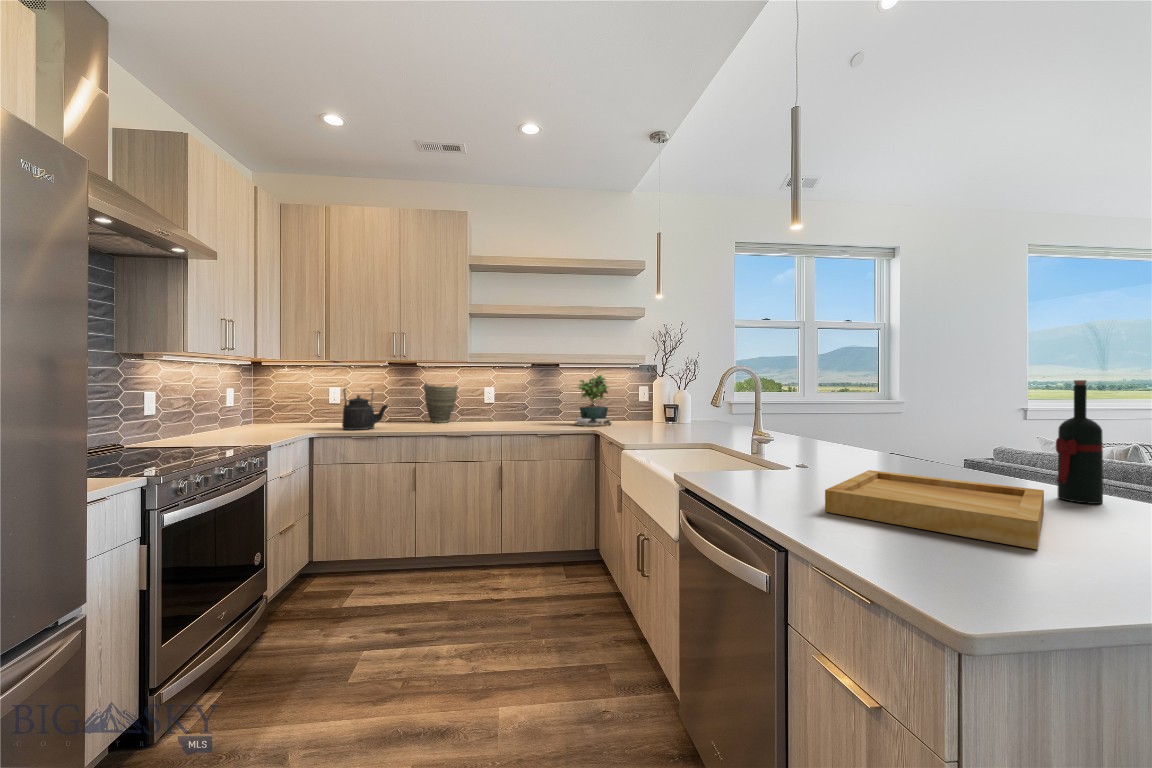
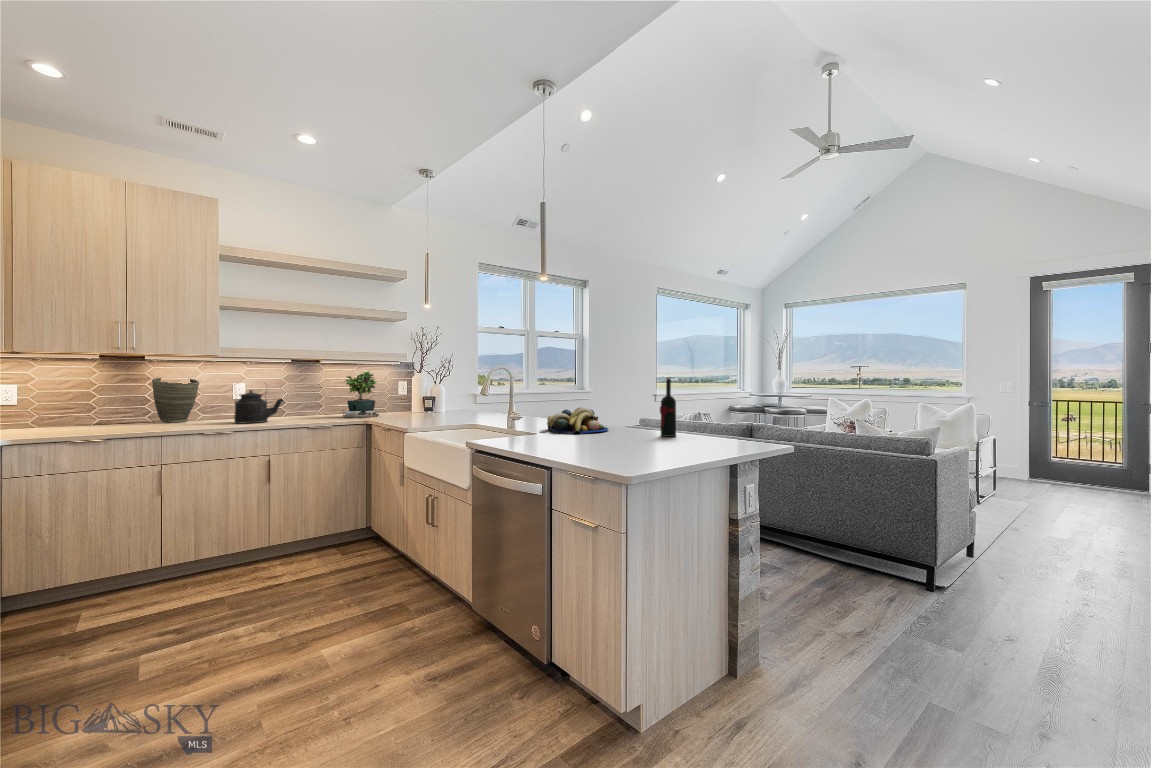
kettle: present [342,388,388,430] -> present [234,390,283,424]
fruit bowl: none [811,430,929,476] -> present [547,408,608,434]
tray: present [825,470,1044,549] -> none [564,429,654,453]

